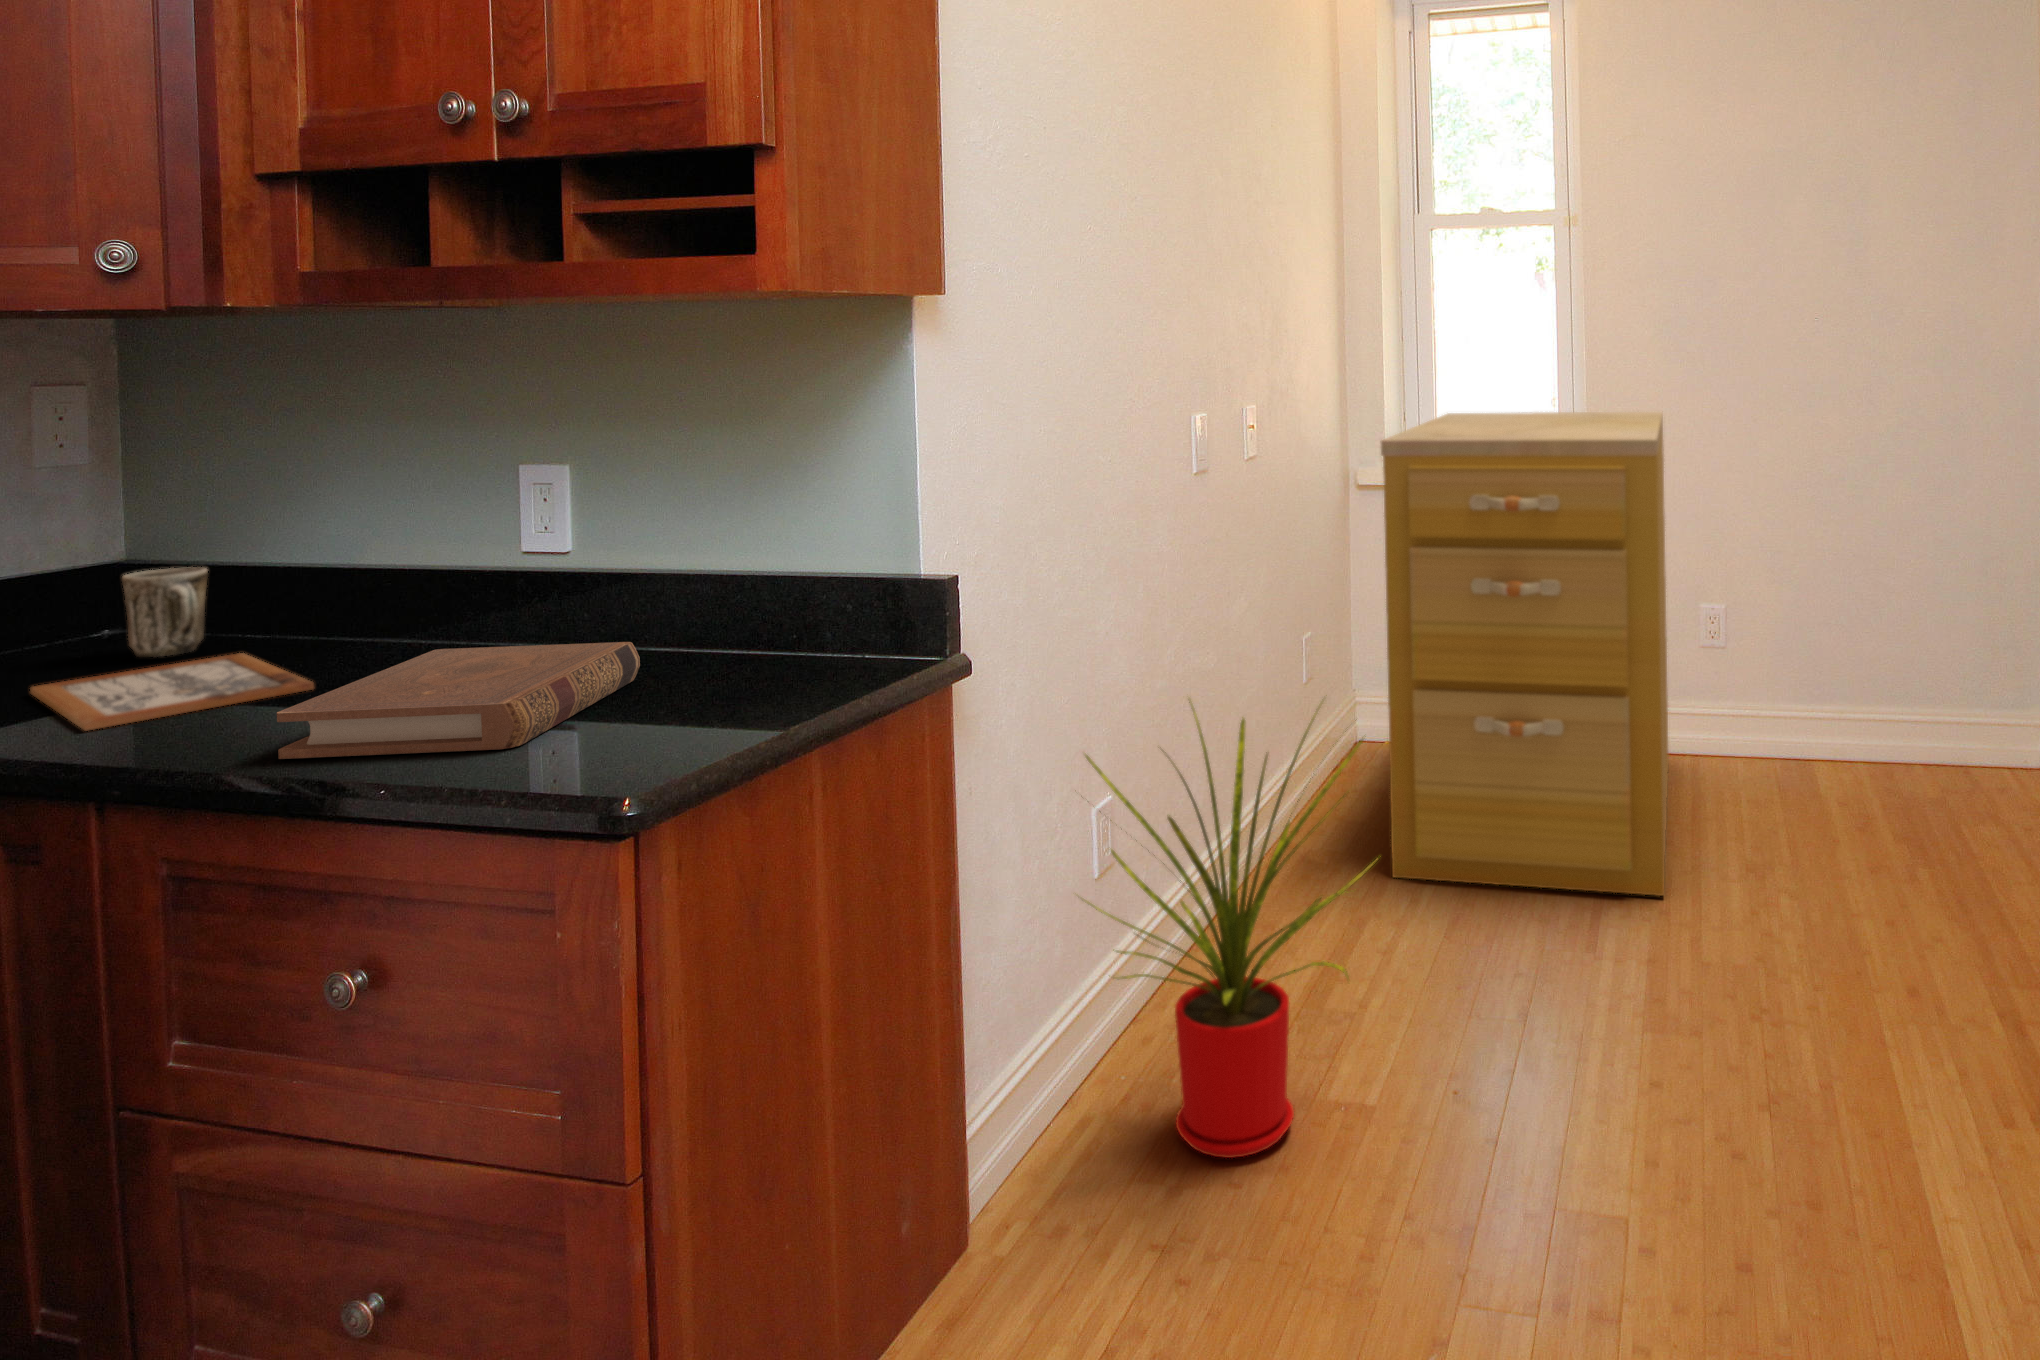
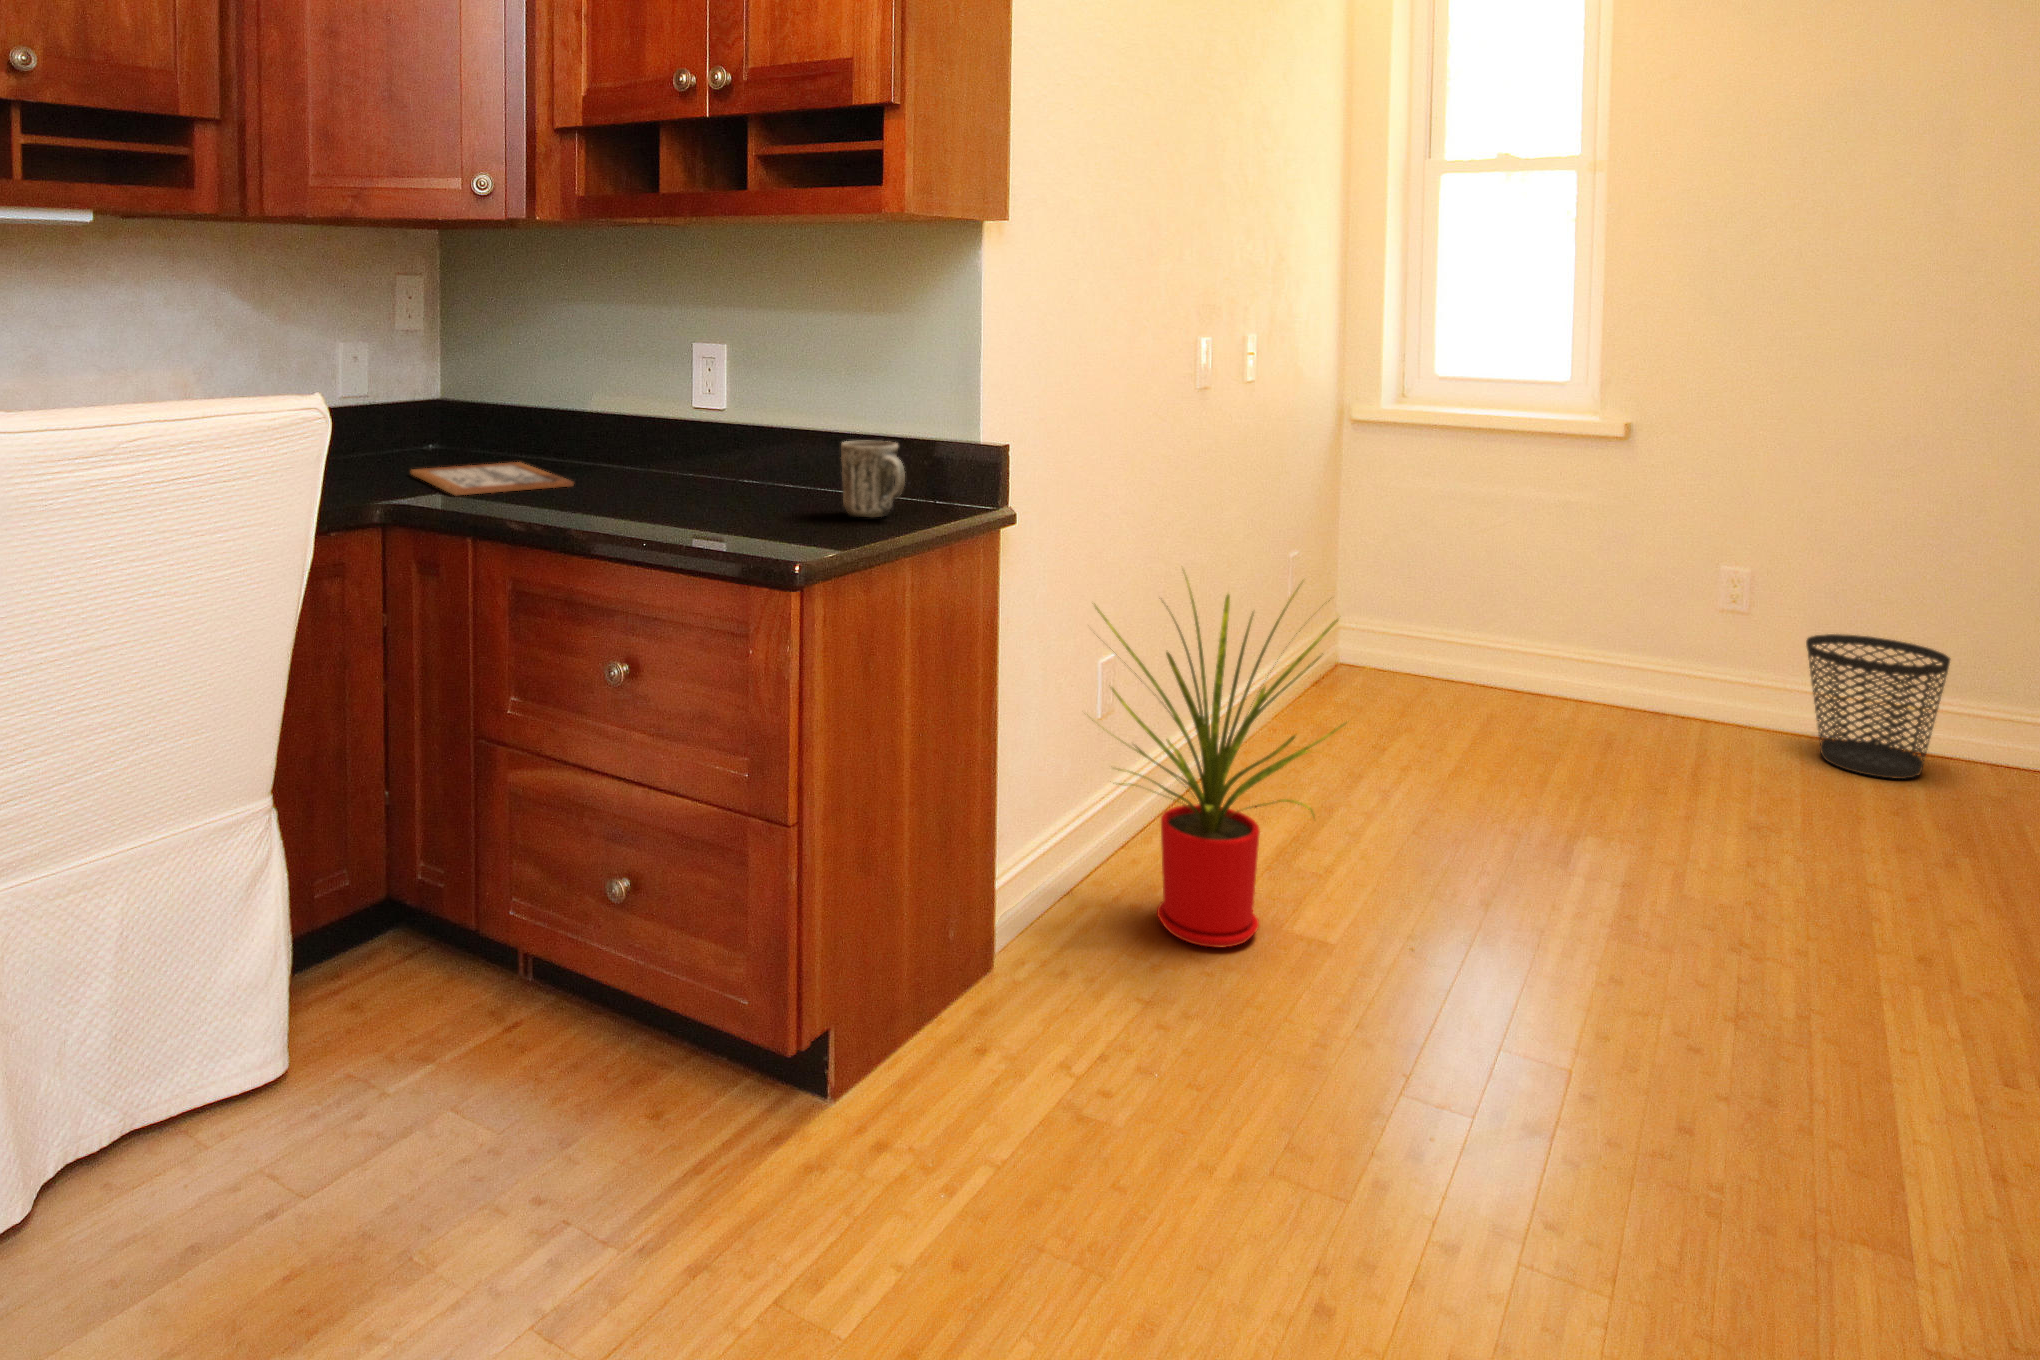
filing cabinet: present [1381,412,1669,896] -> none [1355,353,1670,823]
mug: present [122,567,208,657] -> present [841,441,905,517]
book: present [277,642,640,759] -> none [575,465,781,528]
wastebasket: none [1793,666,1910,804] -> present [1806,634,1950,779]

